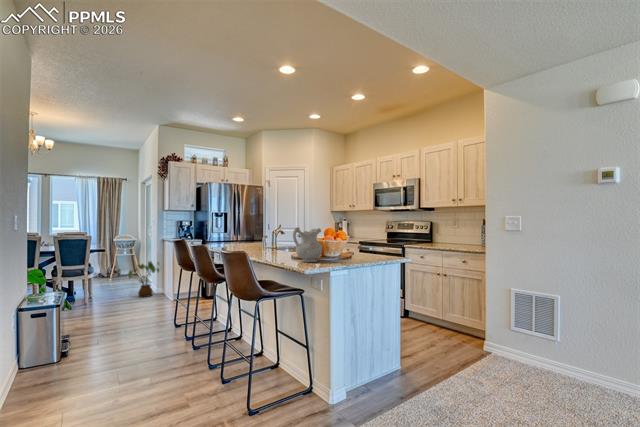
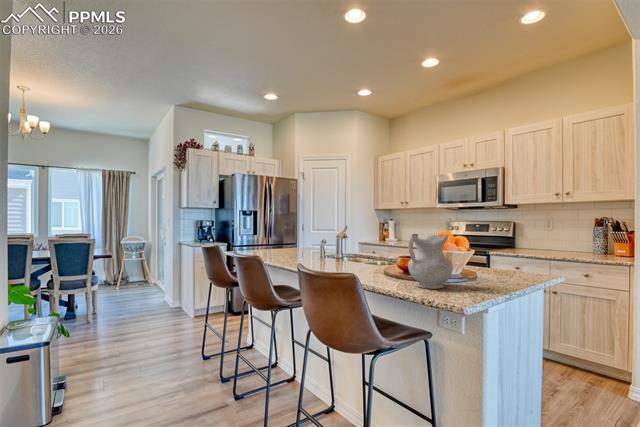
house plant: present [128,262,159,297] -> none [139,269,178,312]

